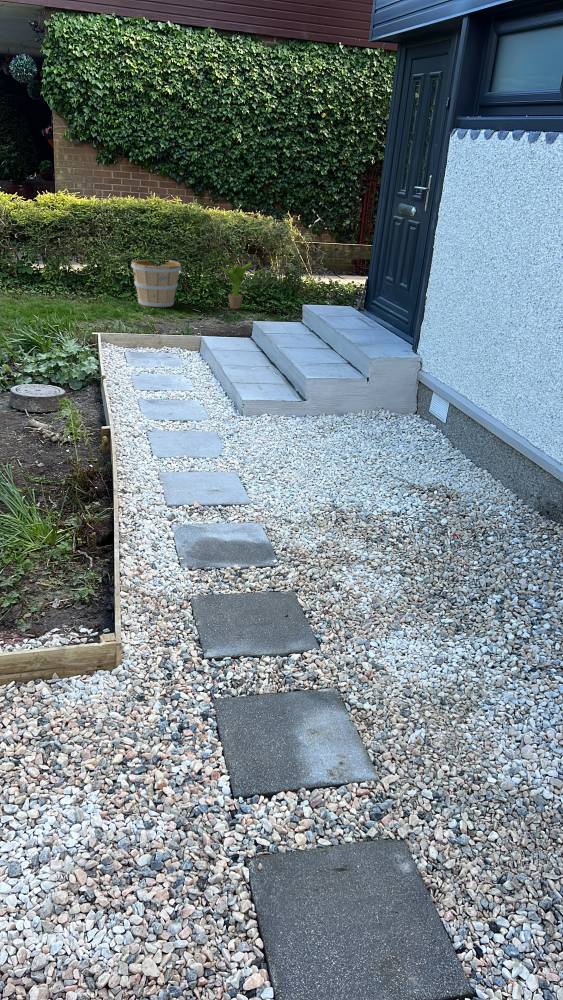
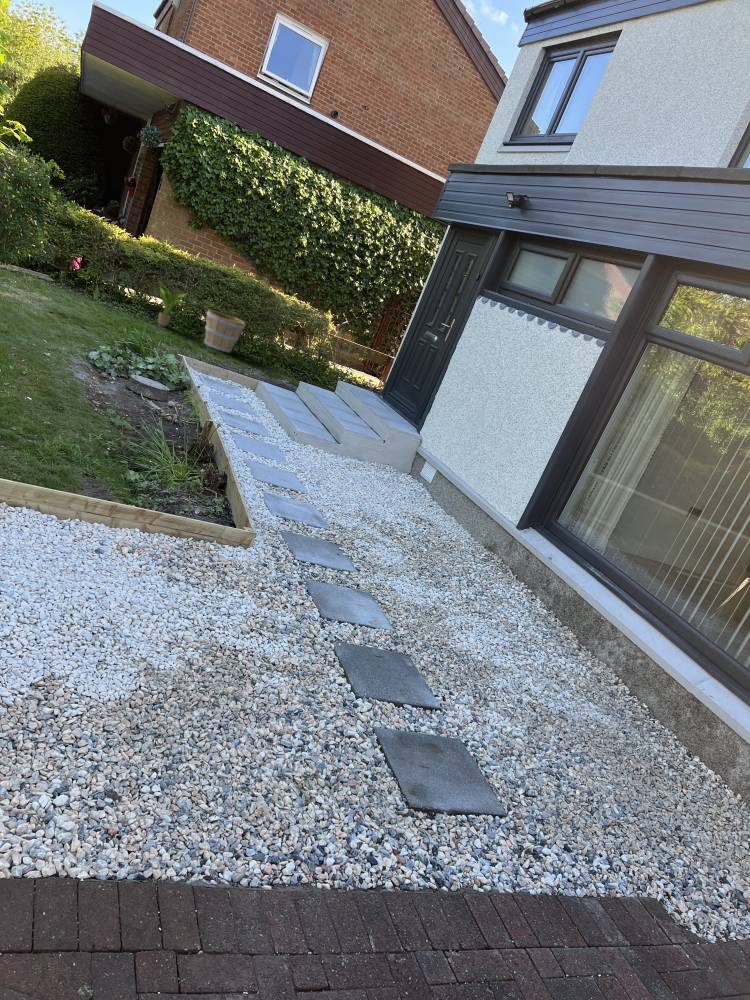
potted plant: present [220,258,258,309] -> present [158,281,185,326]

